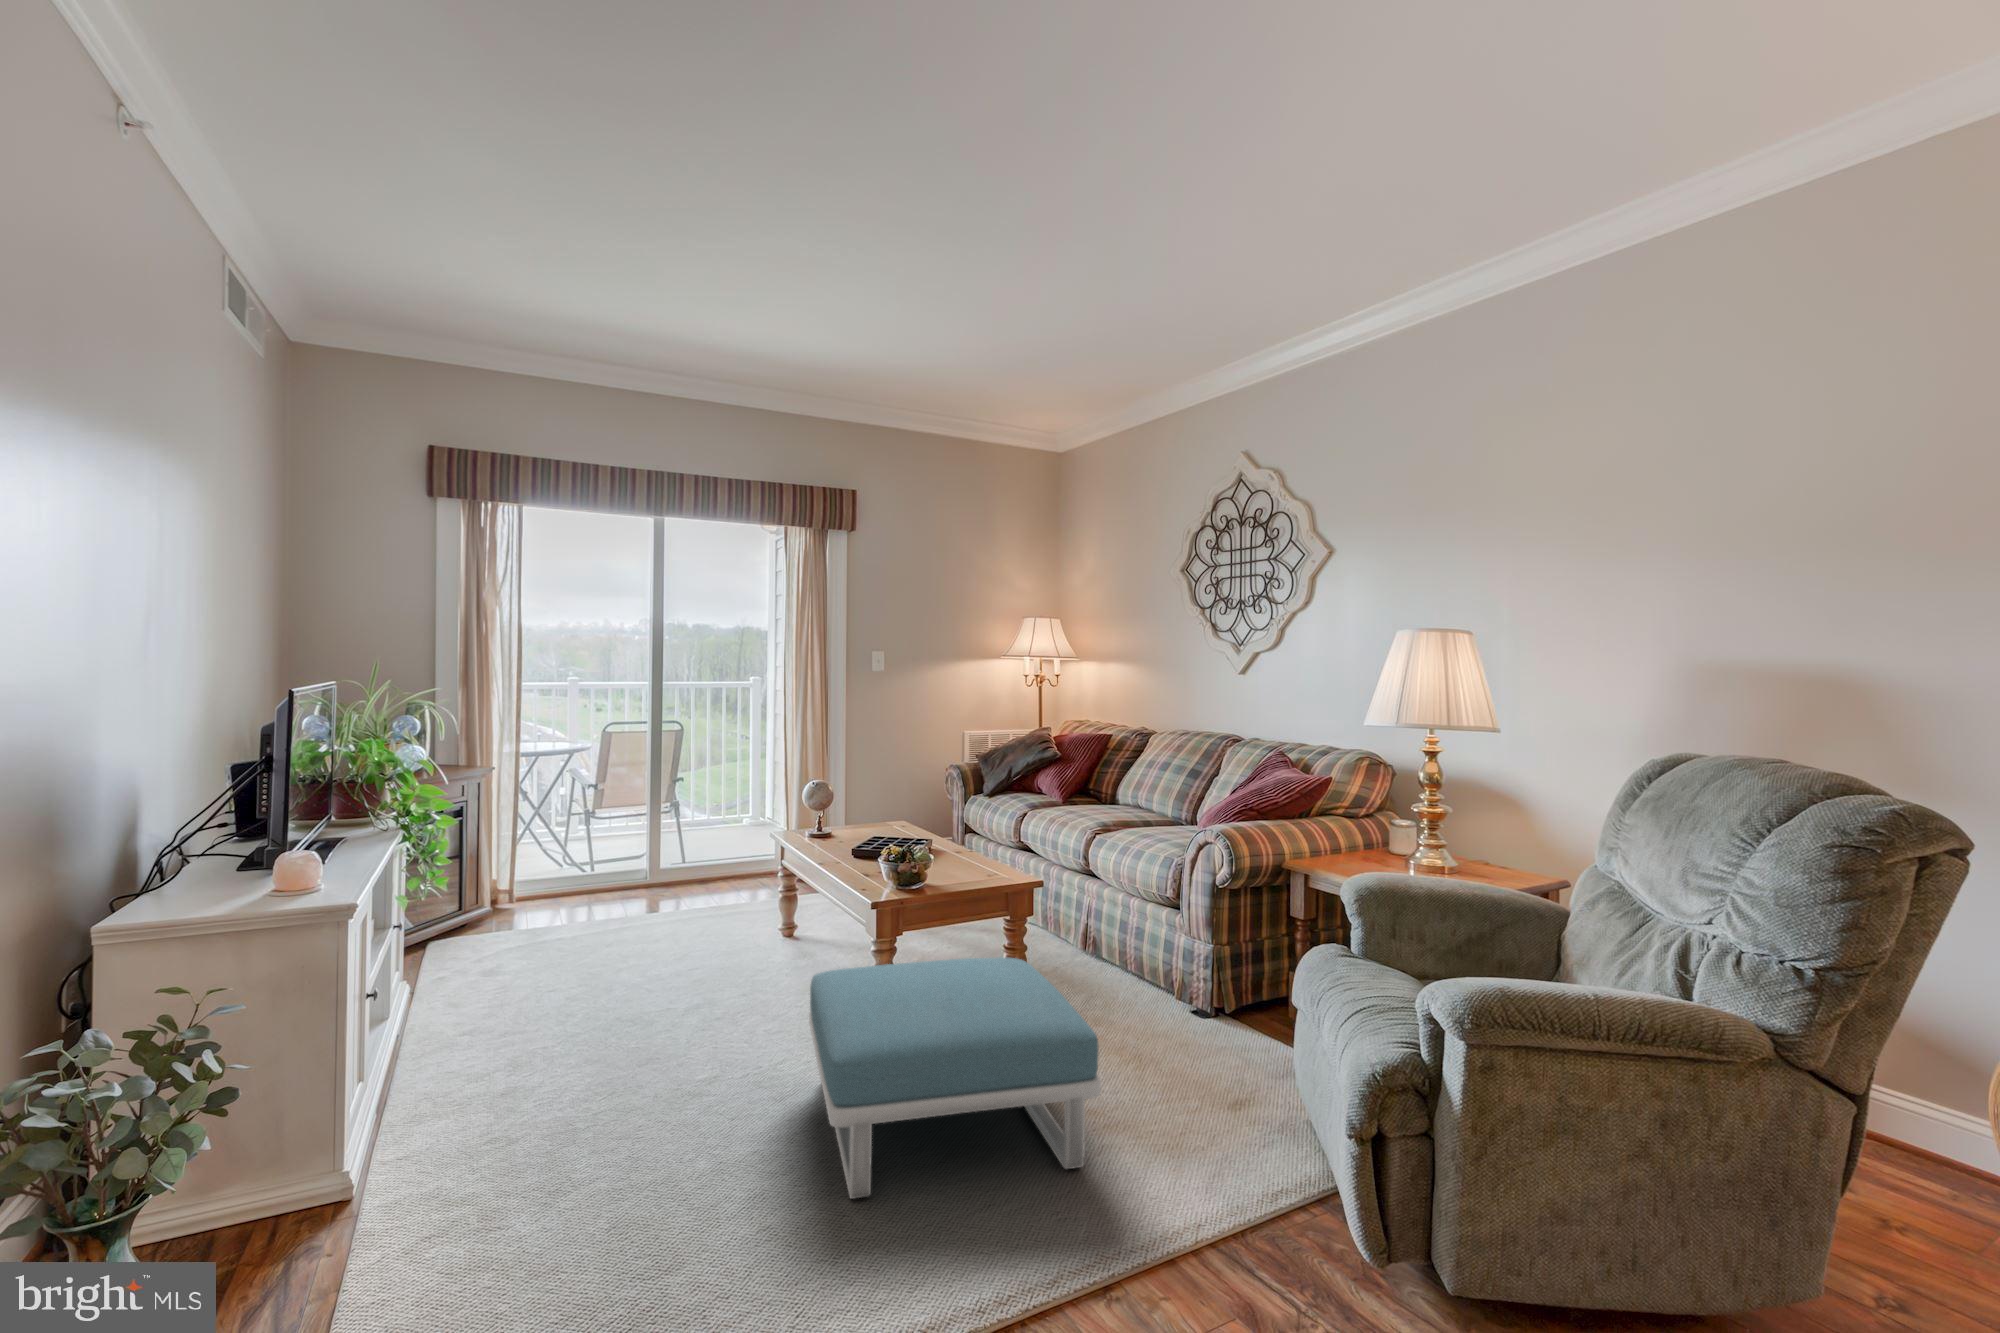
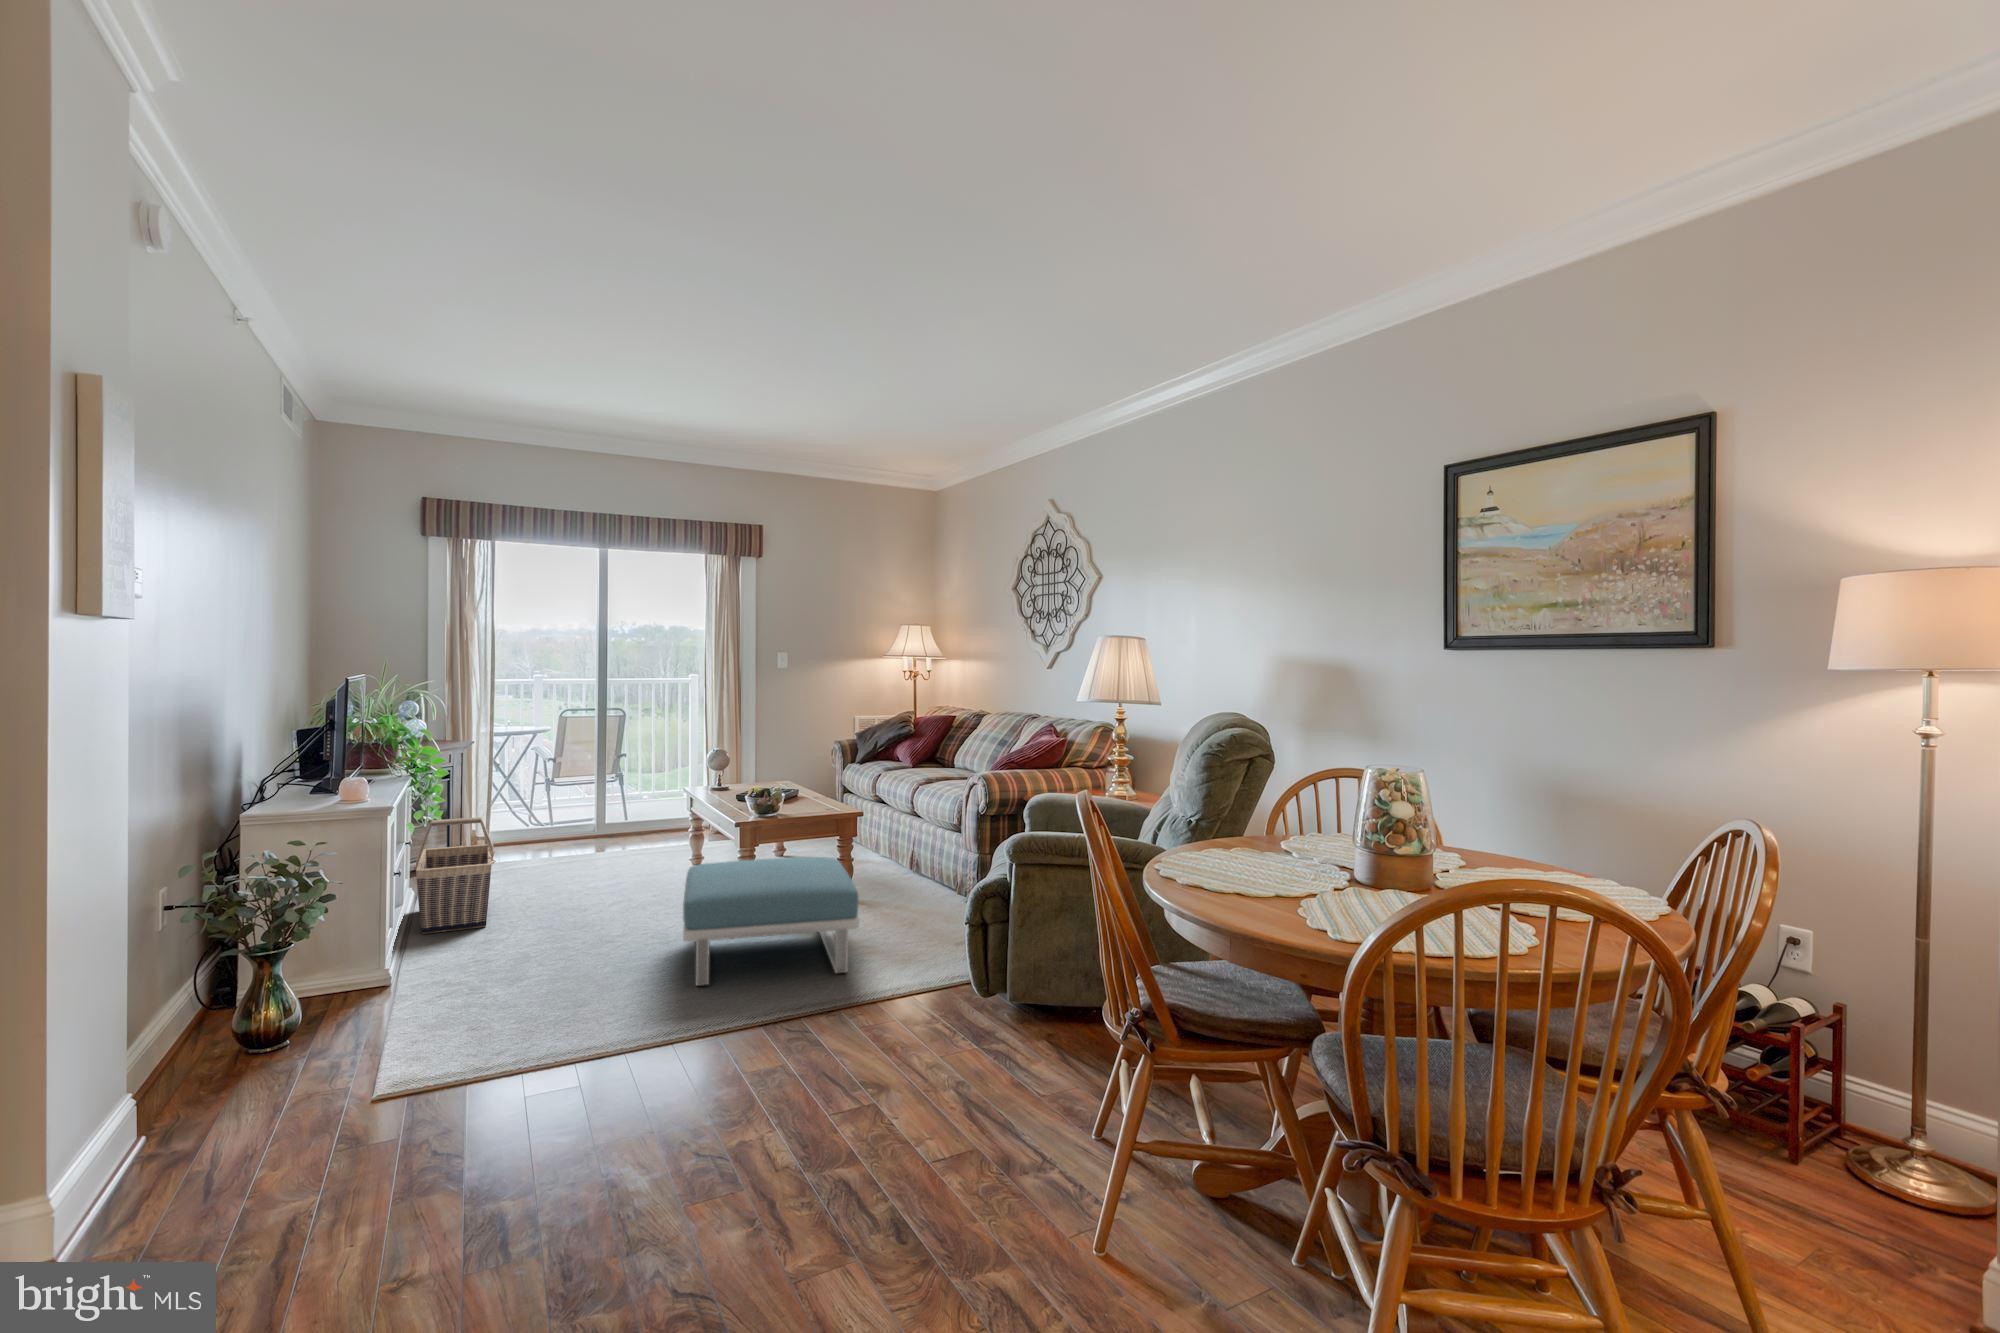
basket: none [404,887,524,1069] -> present [414,817,496,934]

